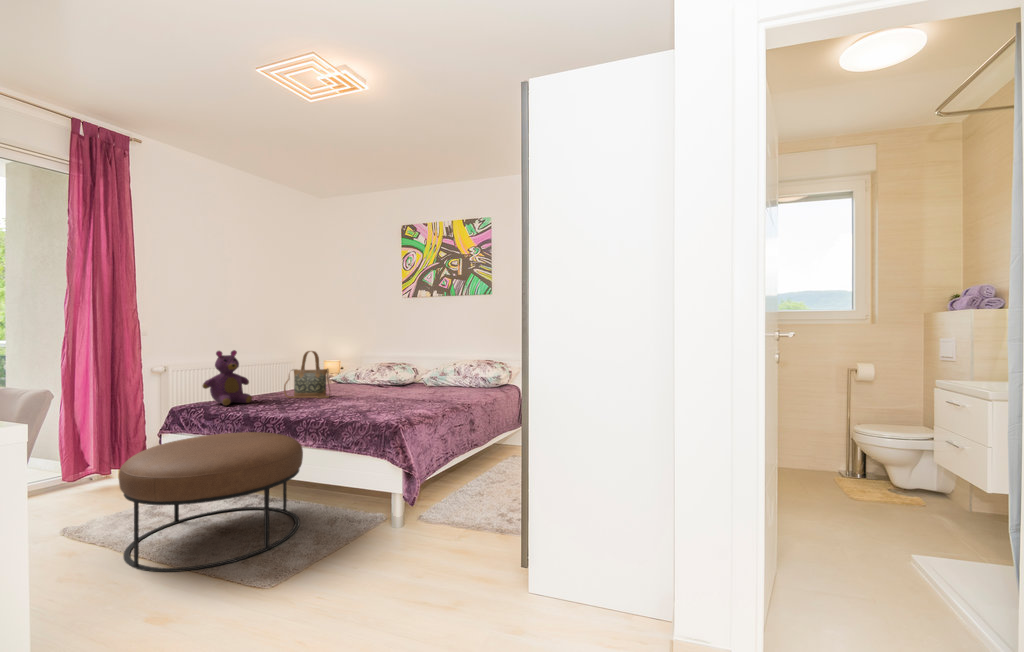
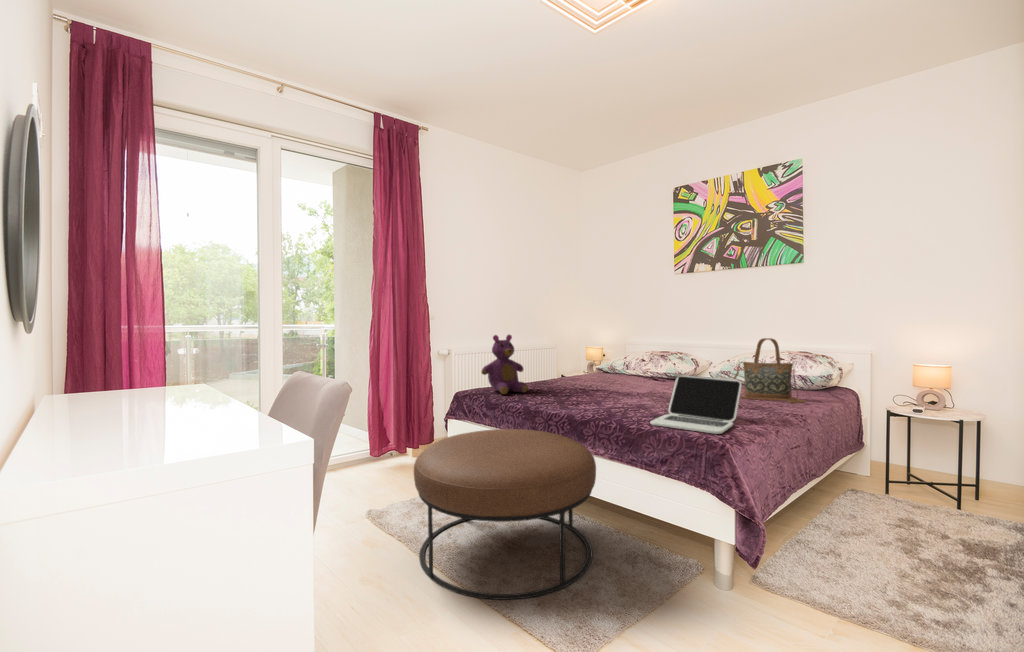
handbag: present [284,351,330,398] -> present [733,338,805,403]
laptop: none [351,379,422,418] -> present [651,376,742,434]

